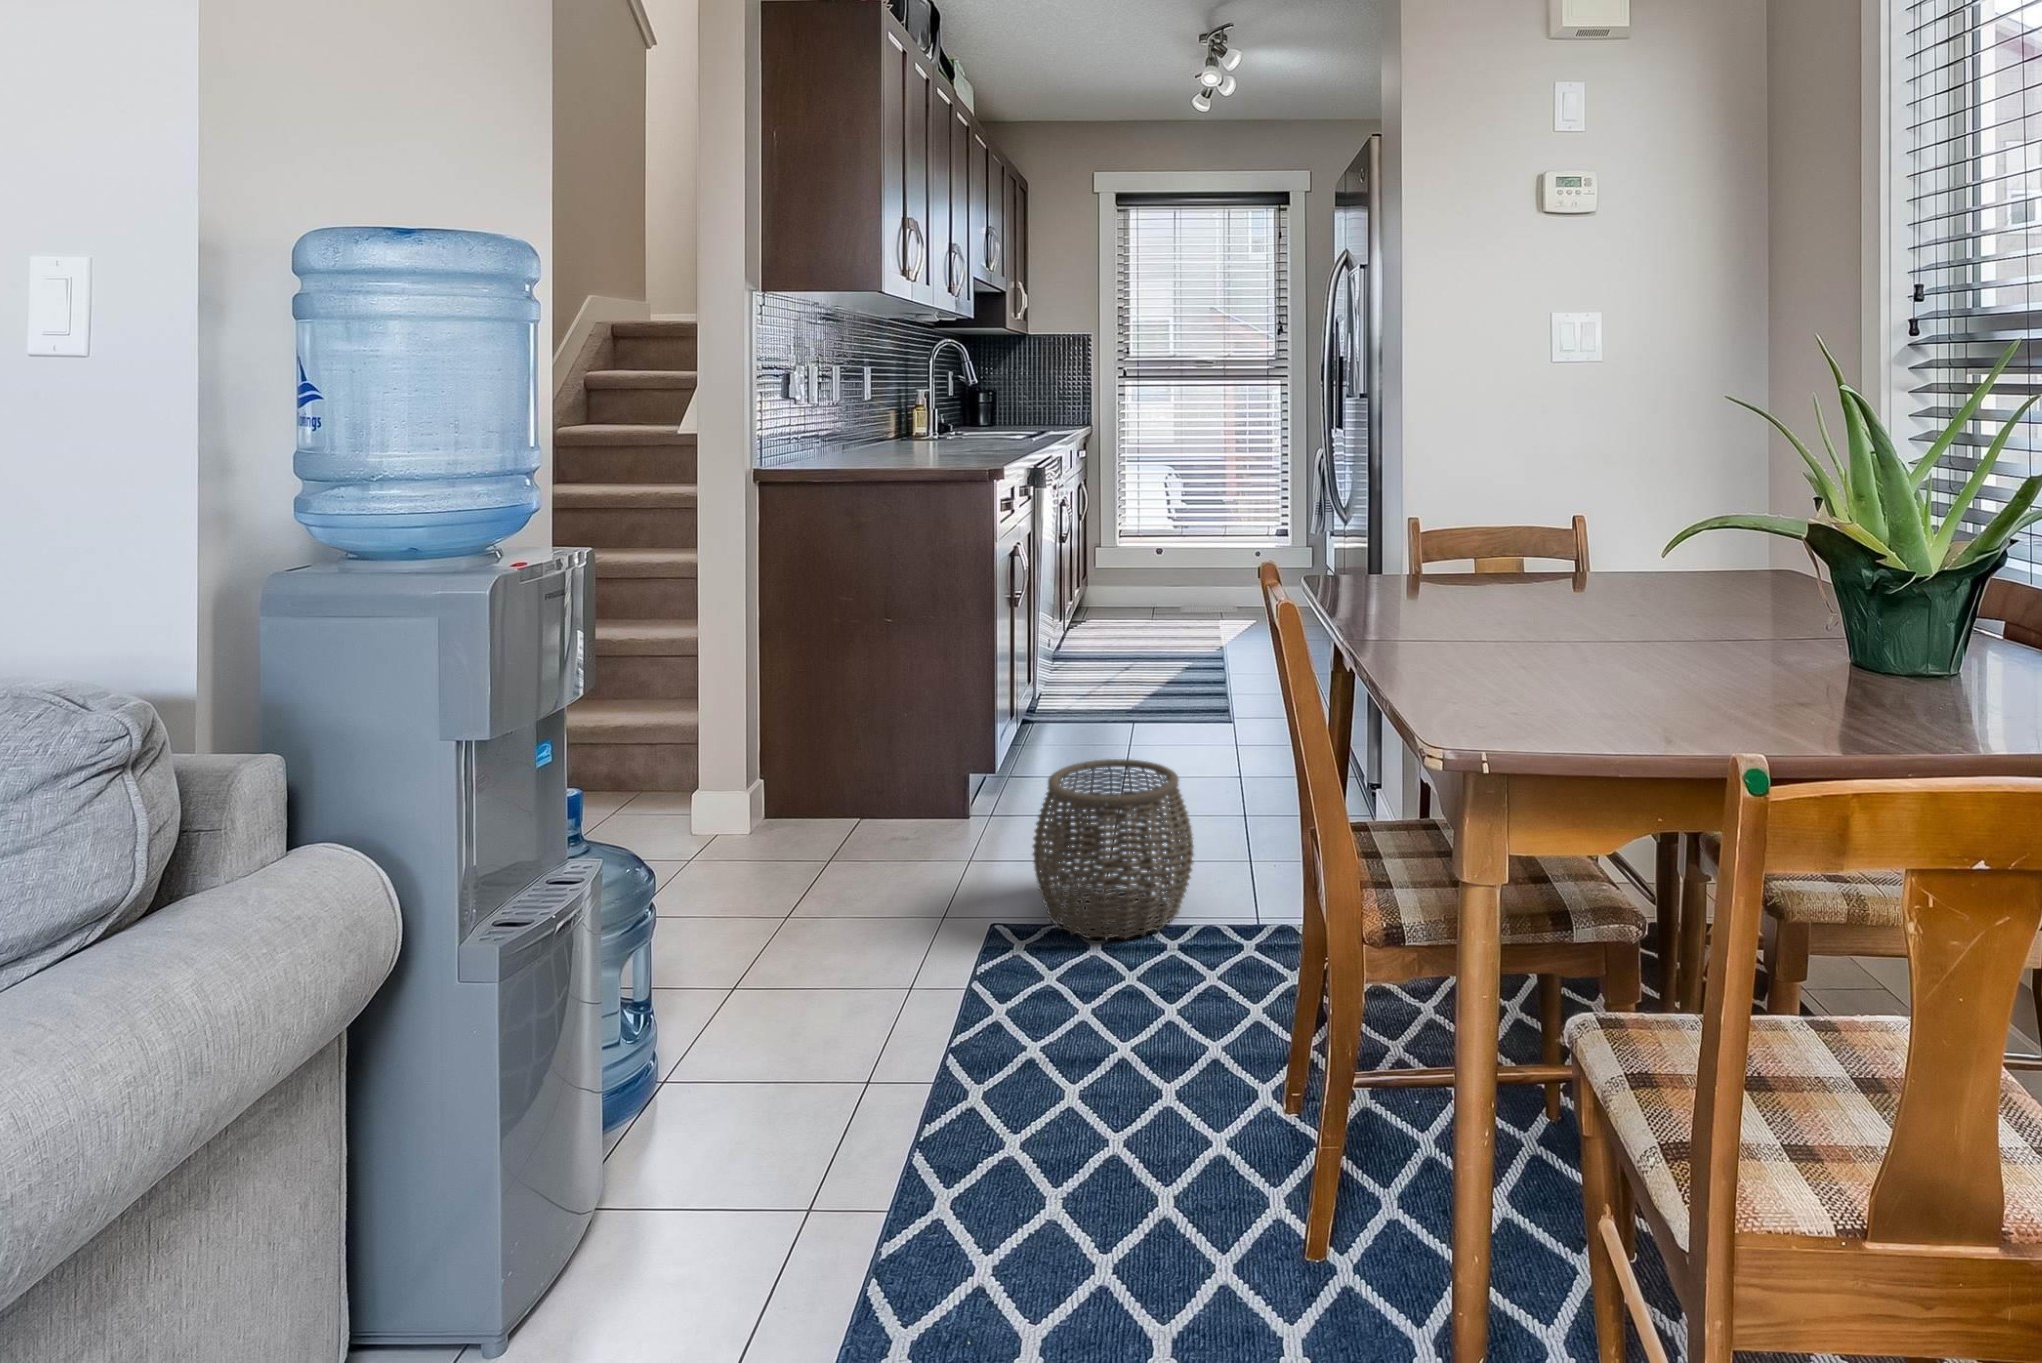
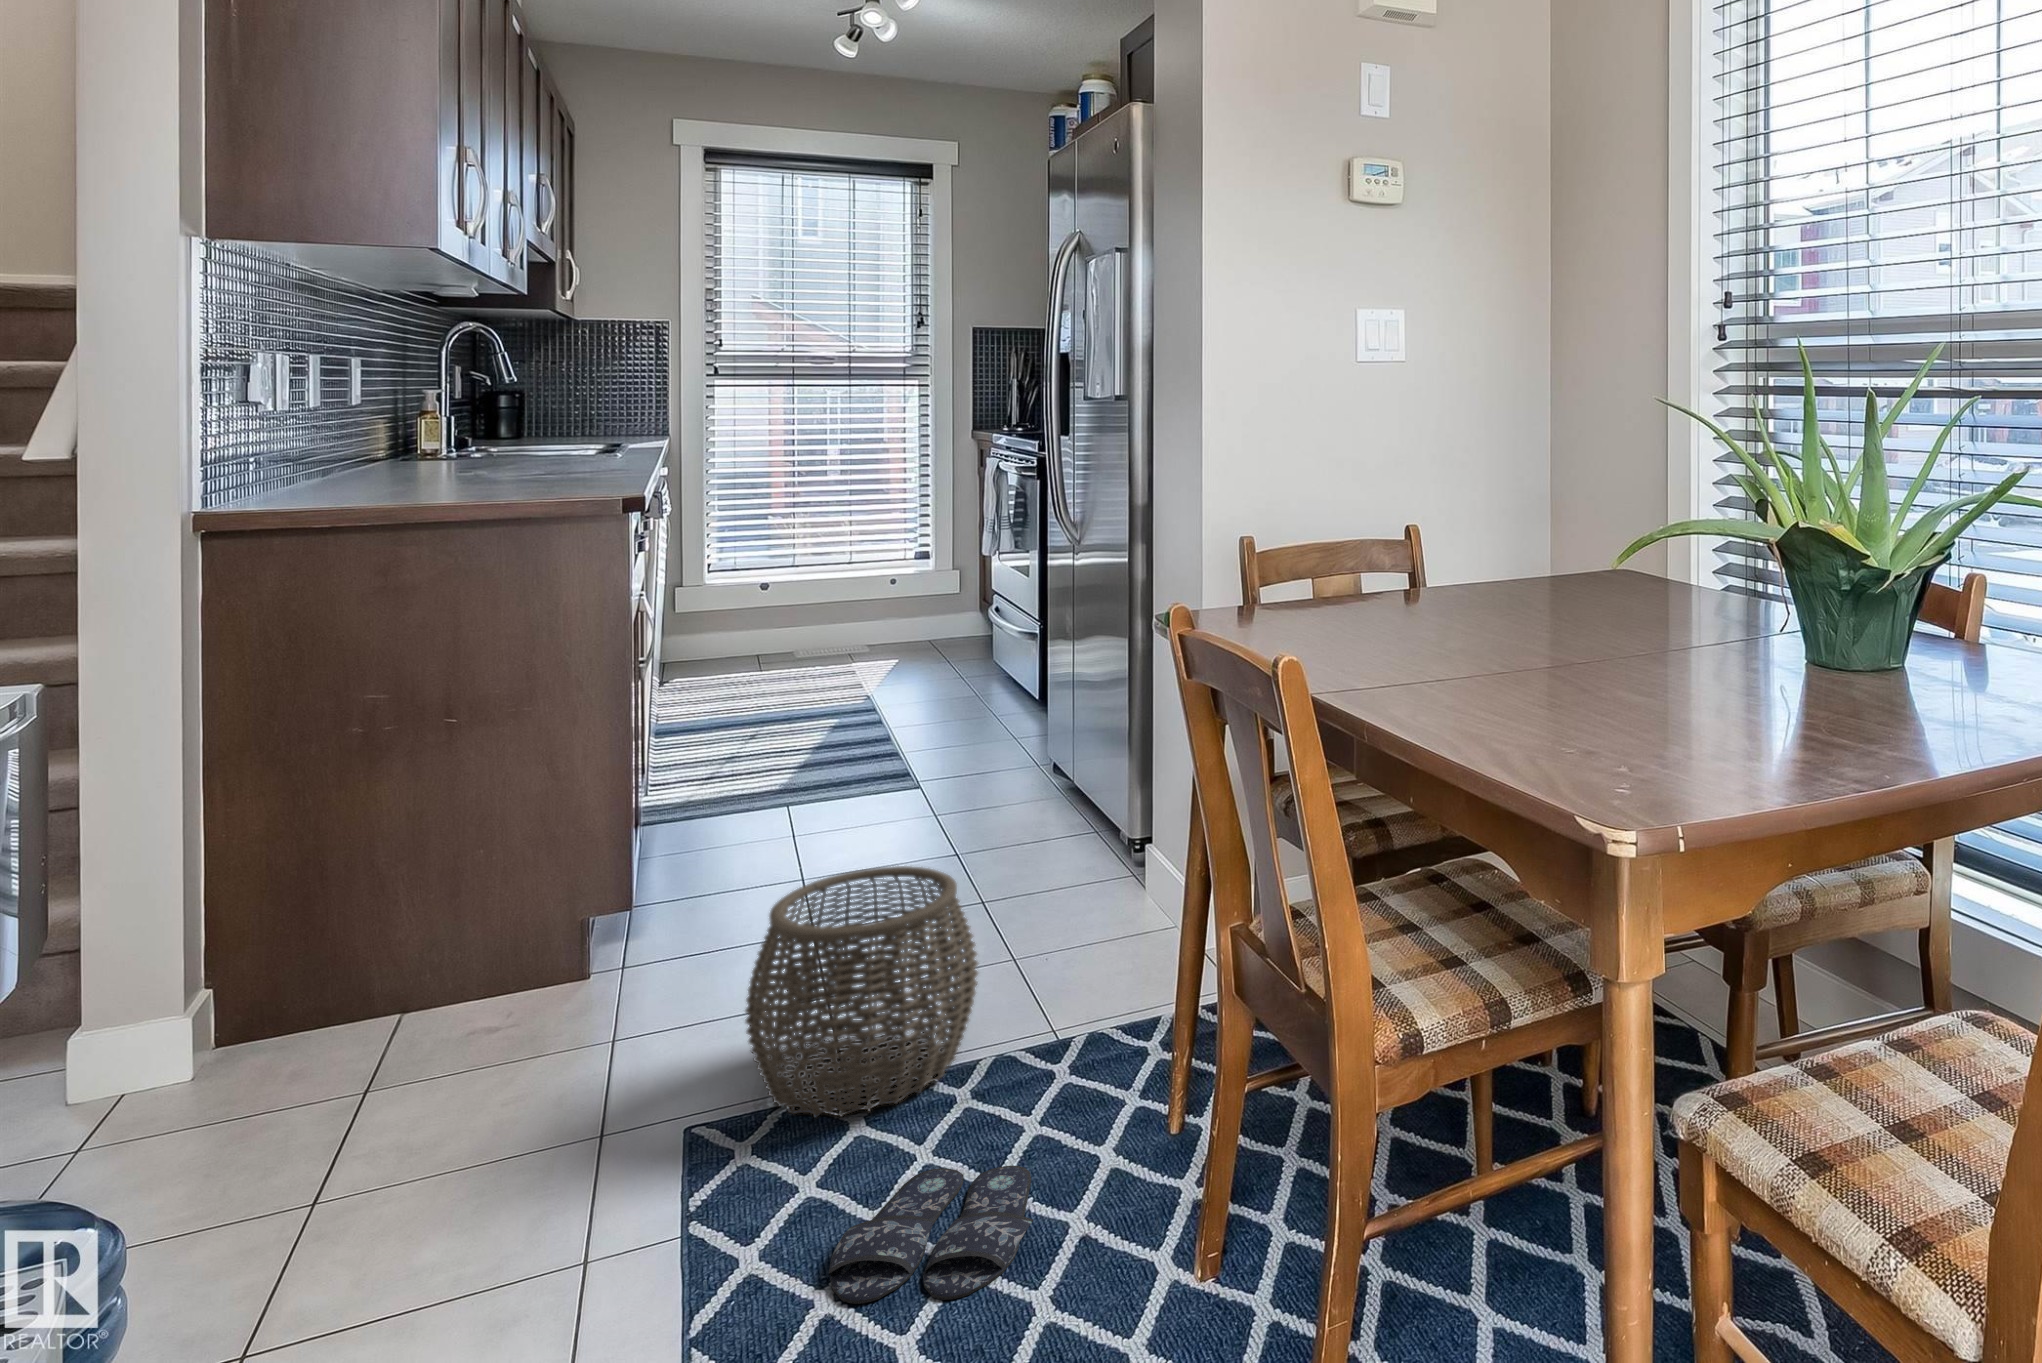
slippers: none [1041,988,1195,1076] -> present [829,1166,1033,1304]

